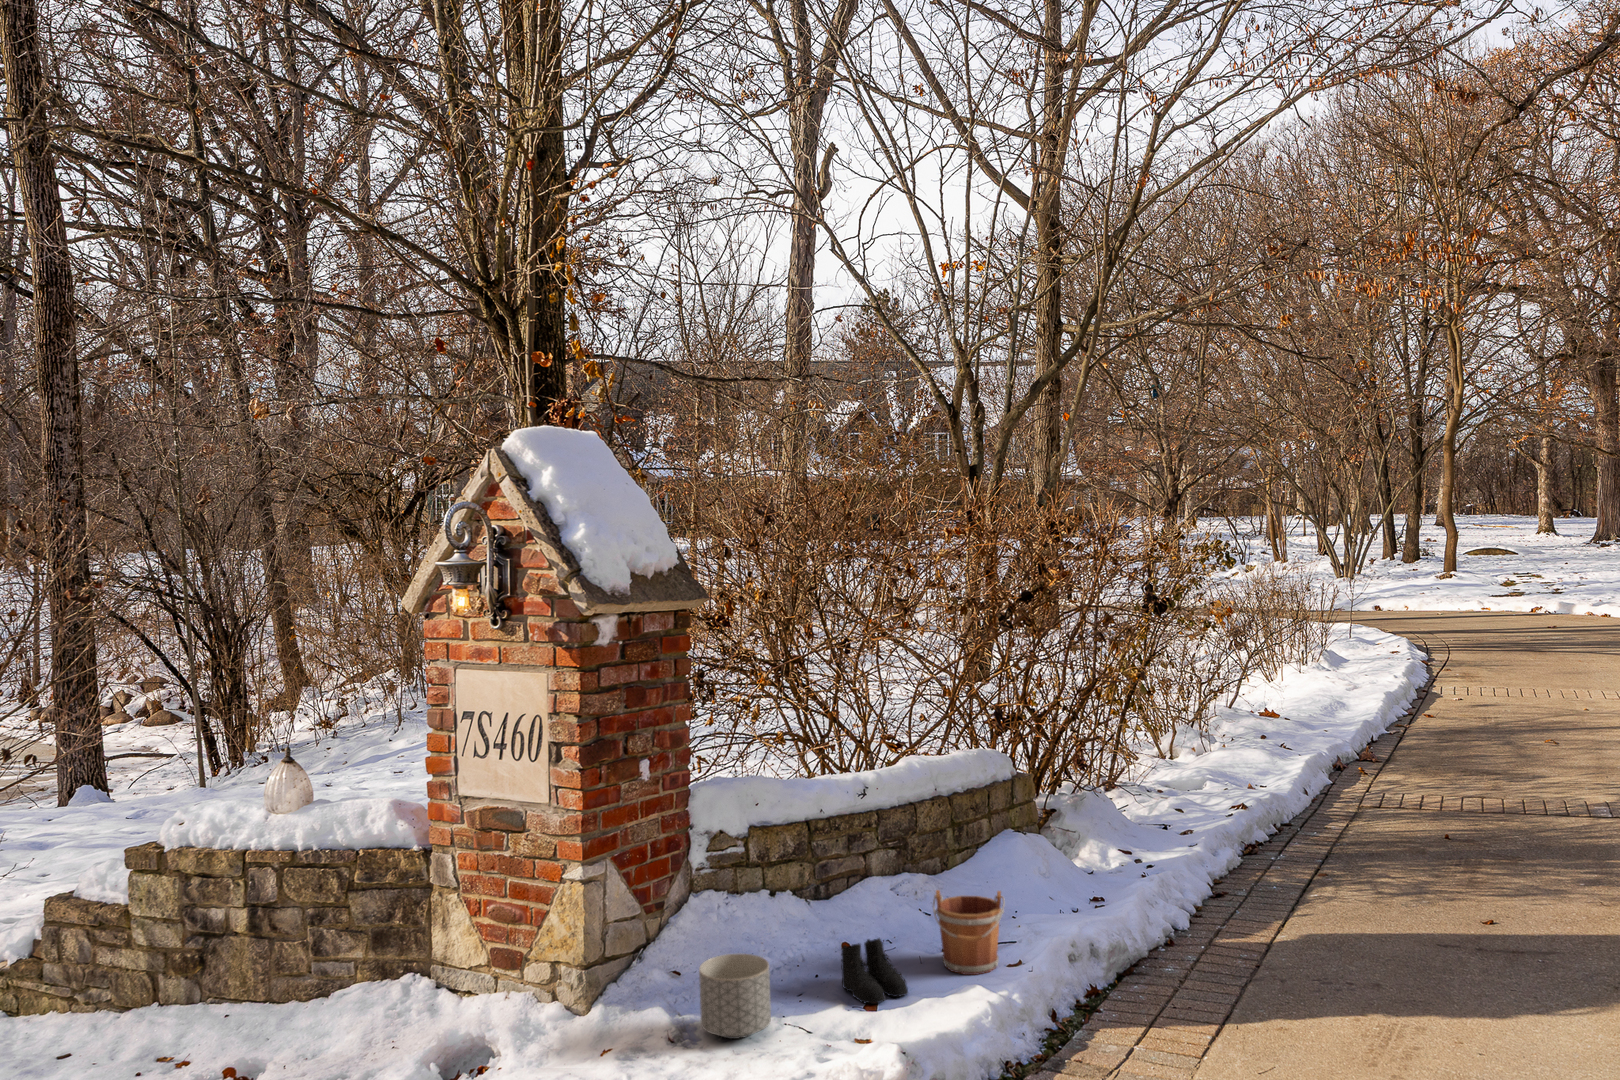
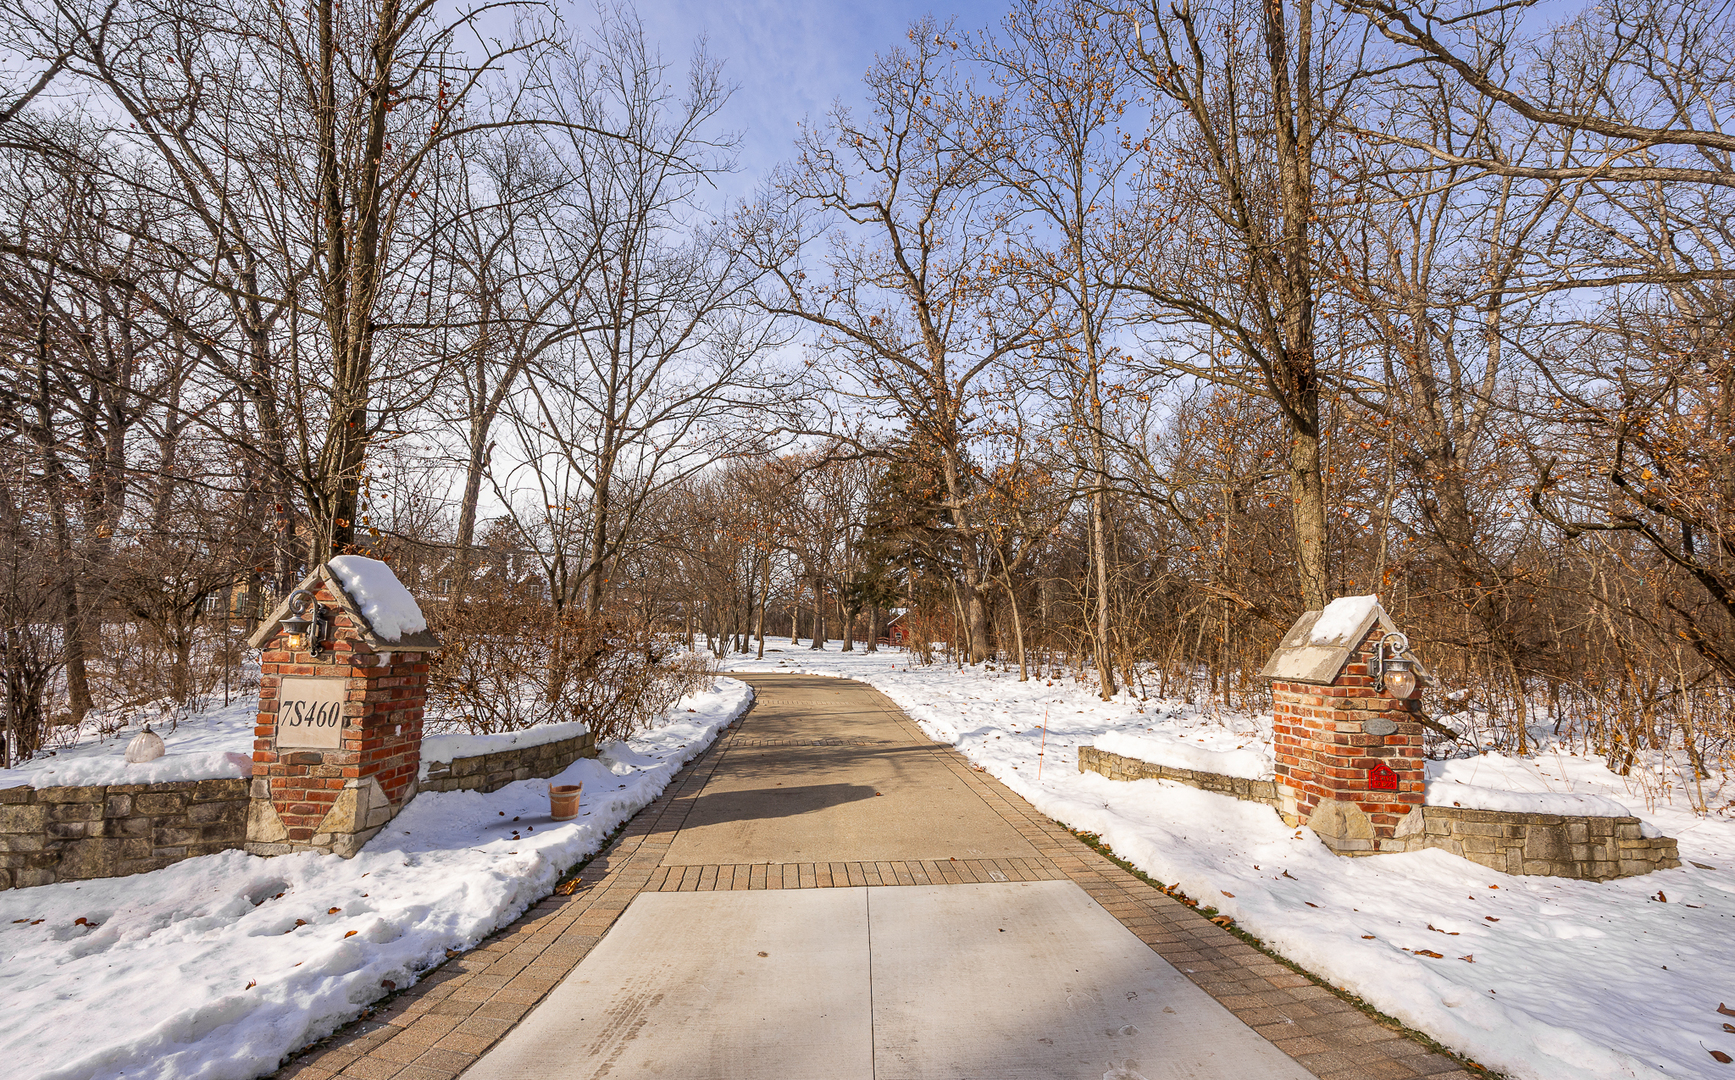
boots: present [841,938,908,1004] -> none [499,806,533,837]
planter: present [699,954,771,1039] -> none [424,816,464,857]

